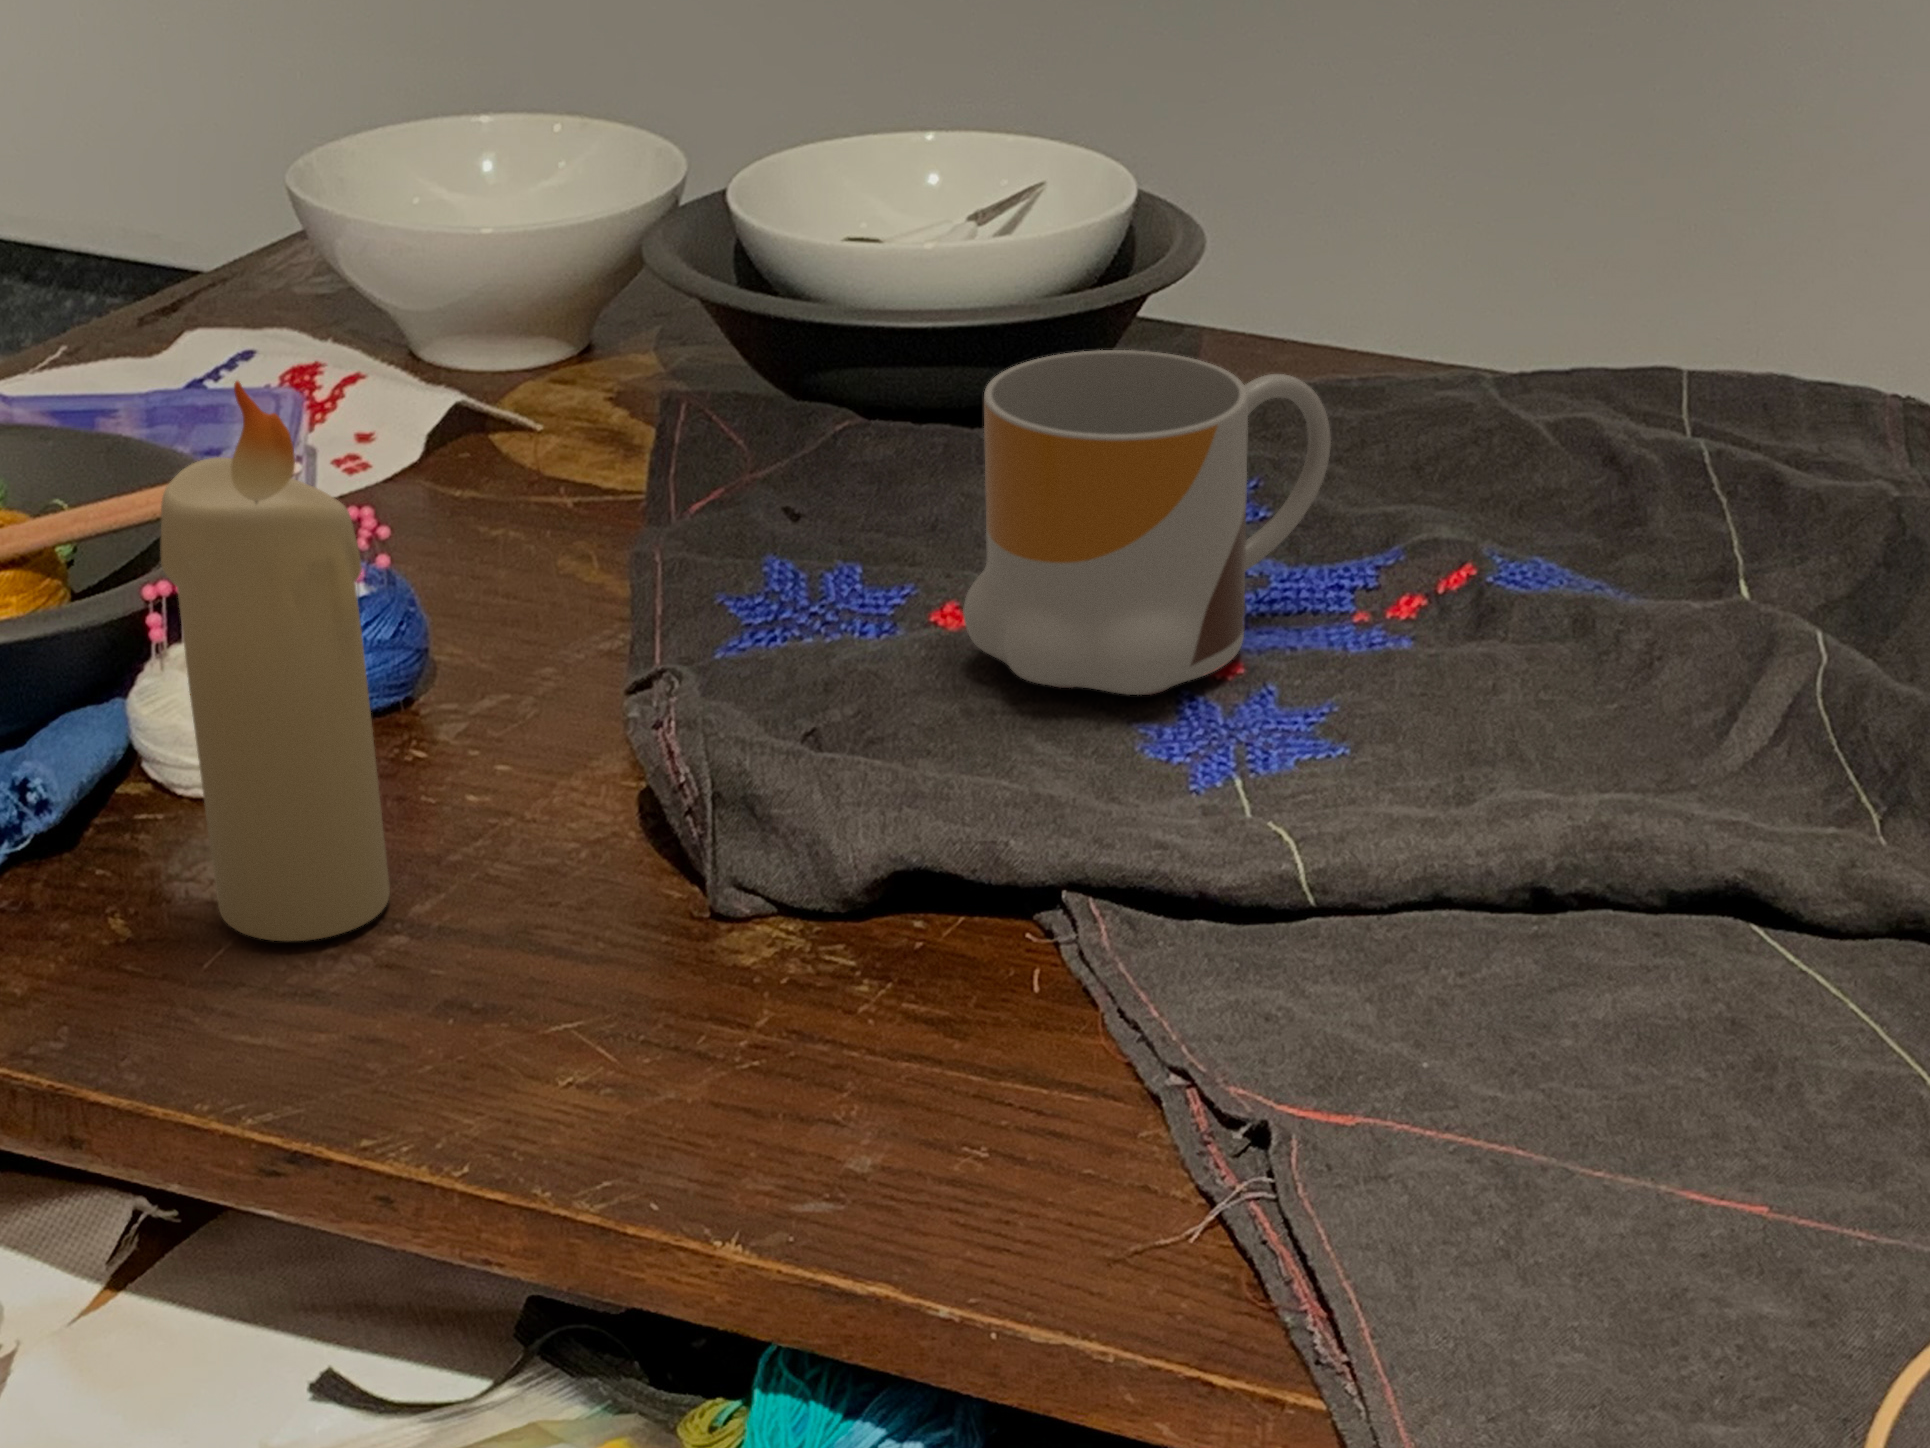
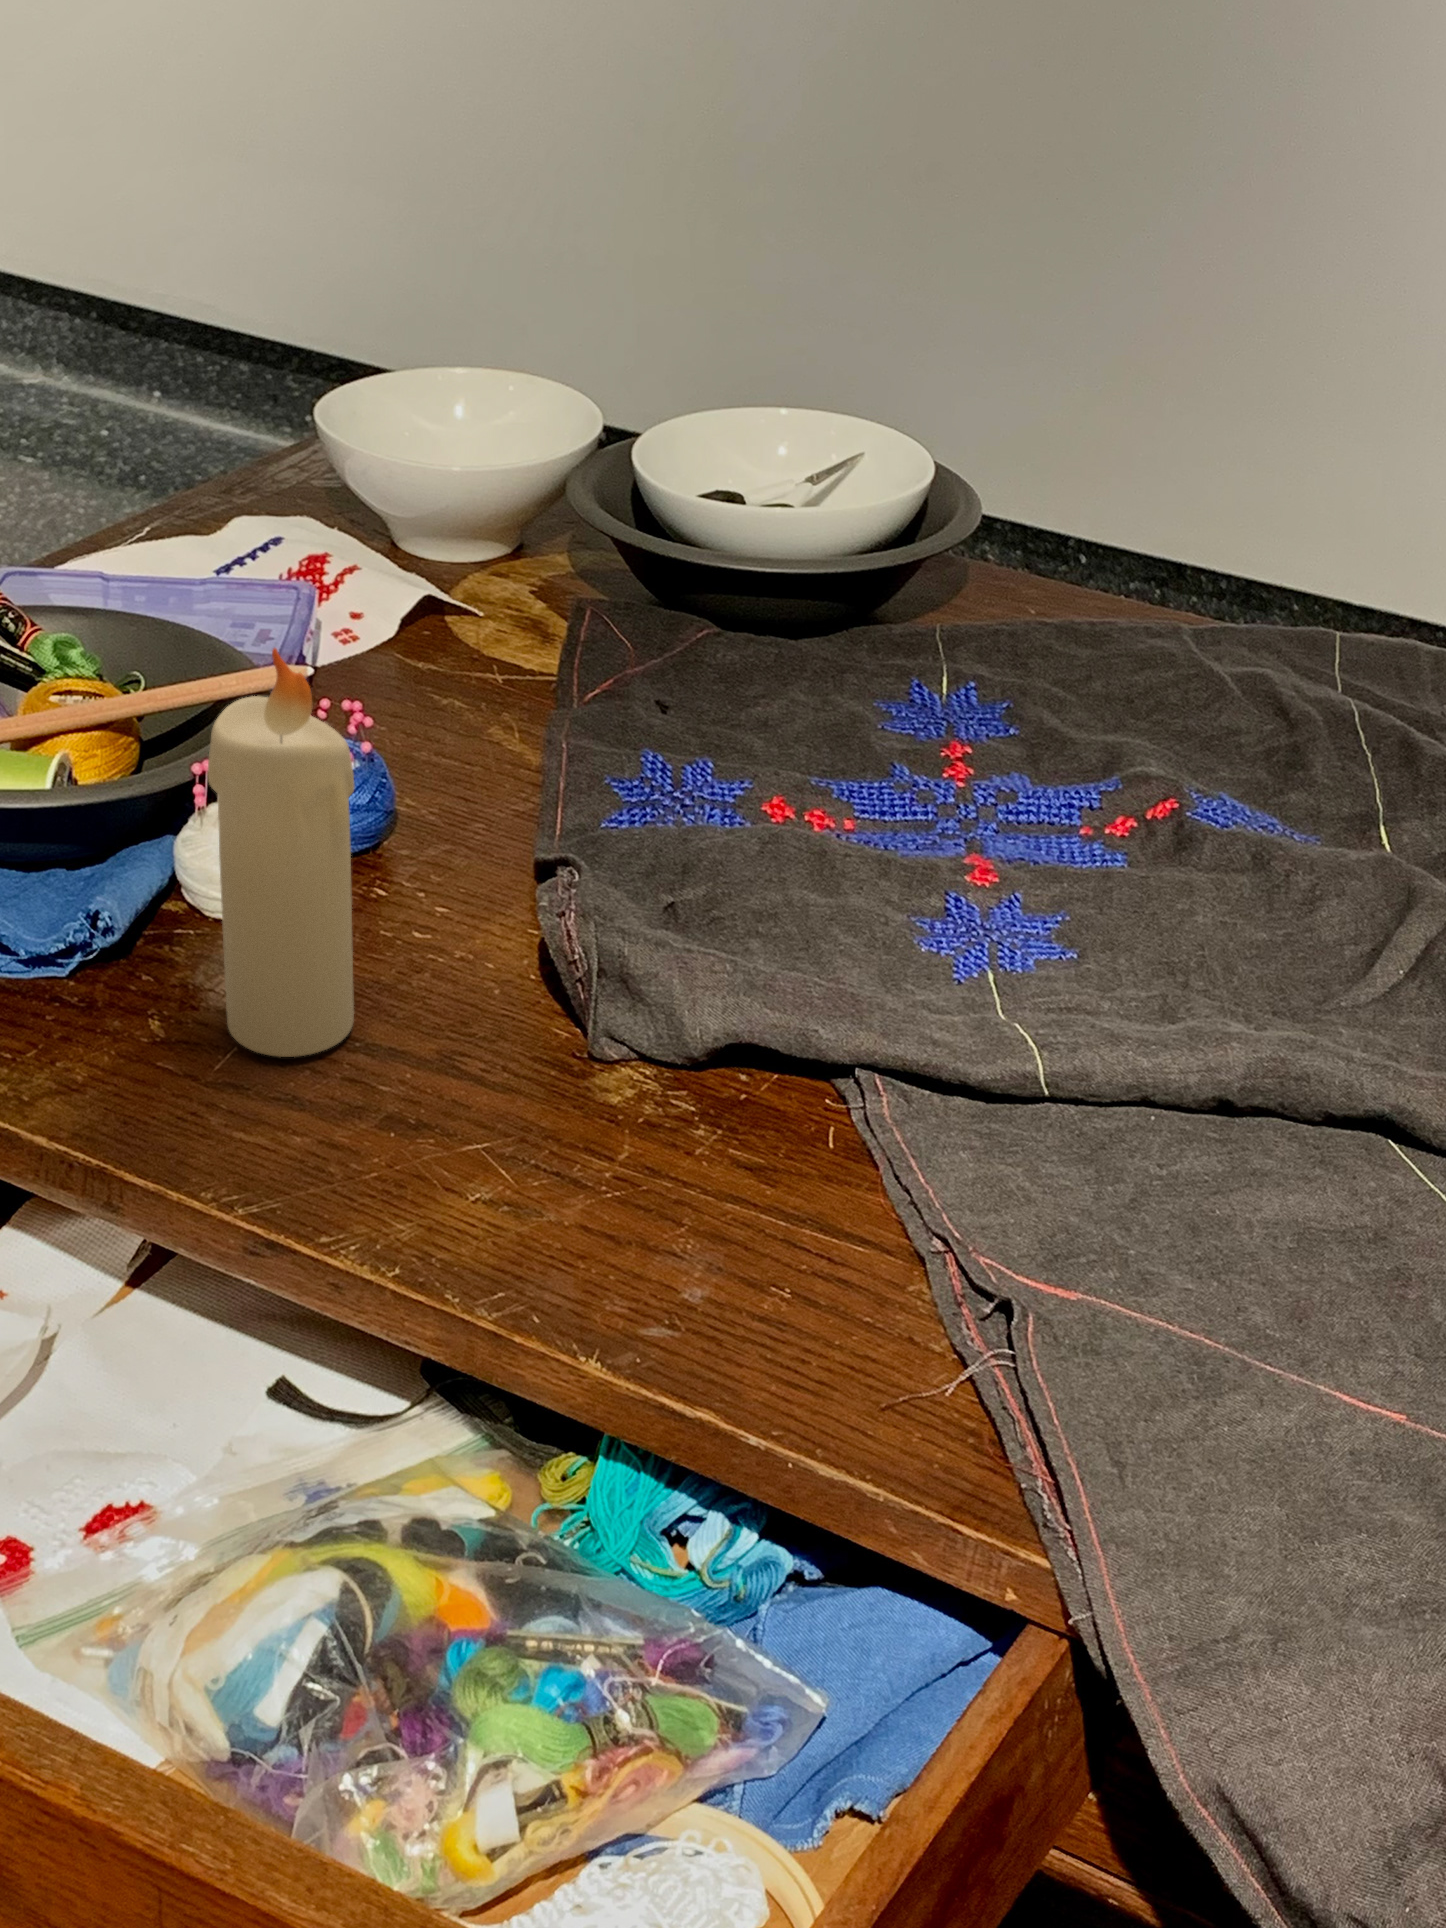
mug: present [963,350,1331,695] -> none [797,628,1091,901]

